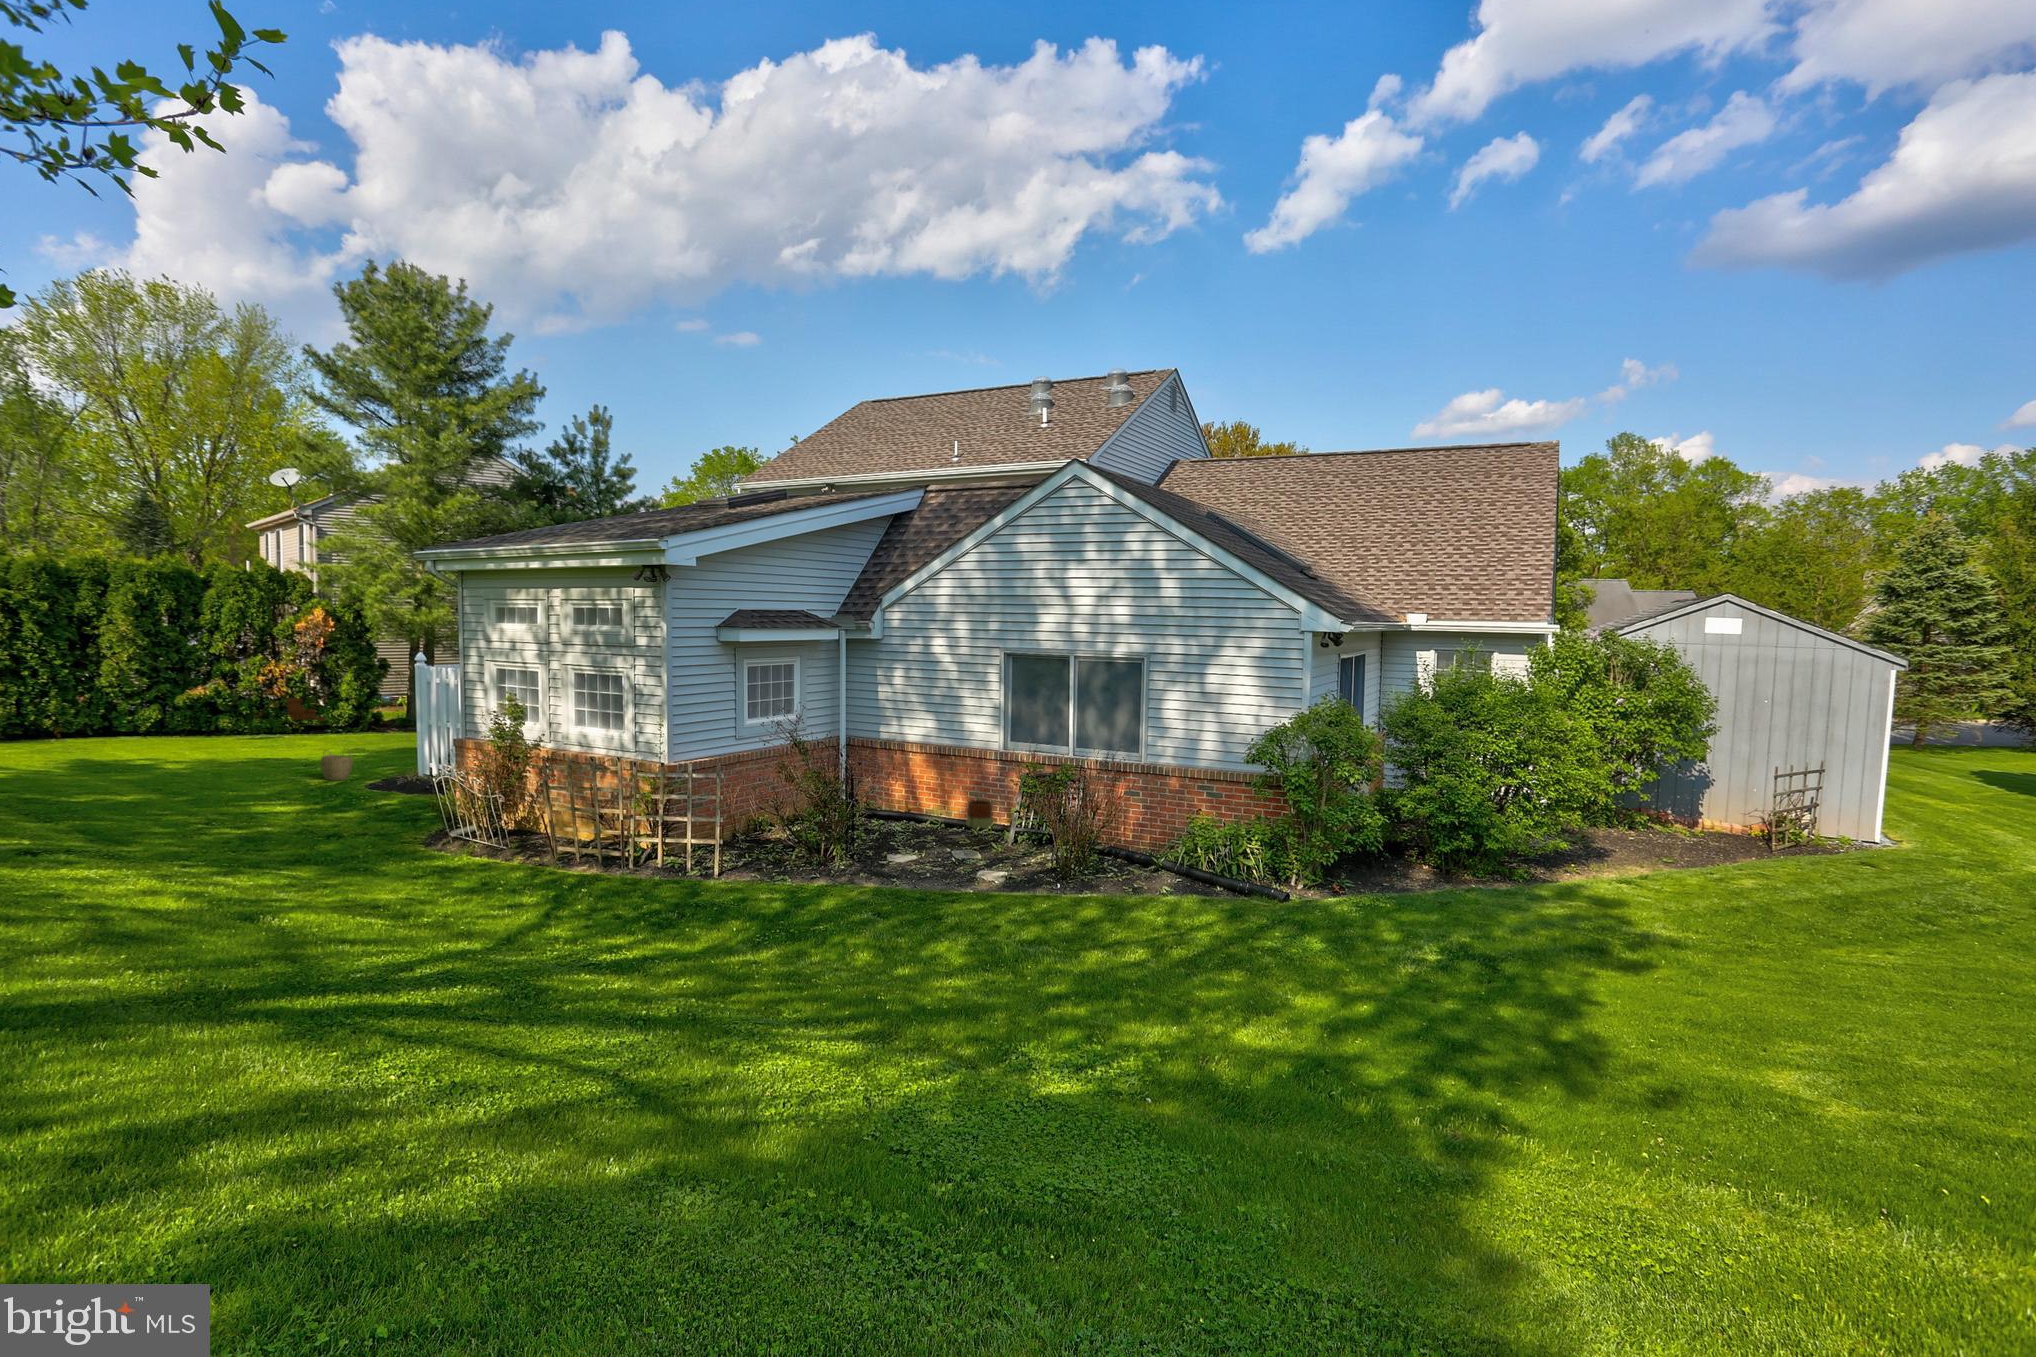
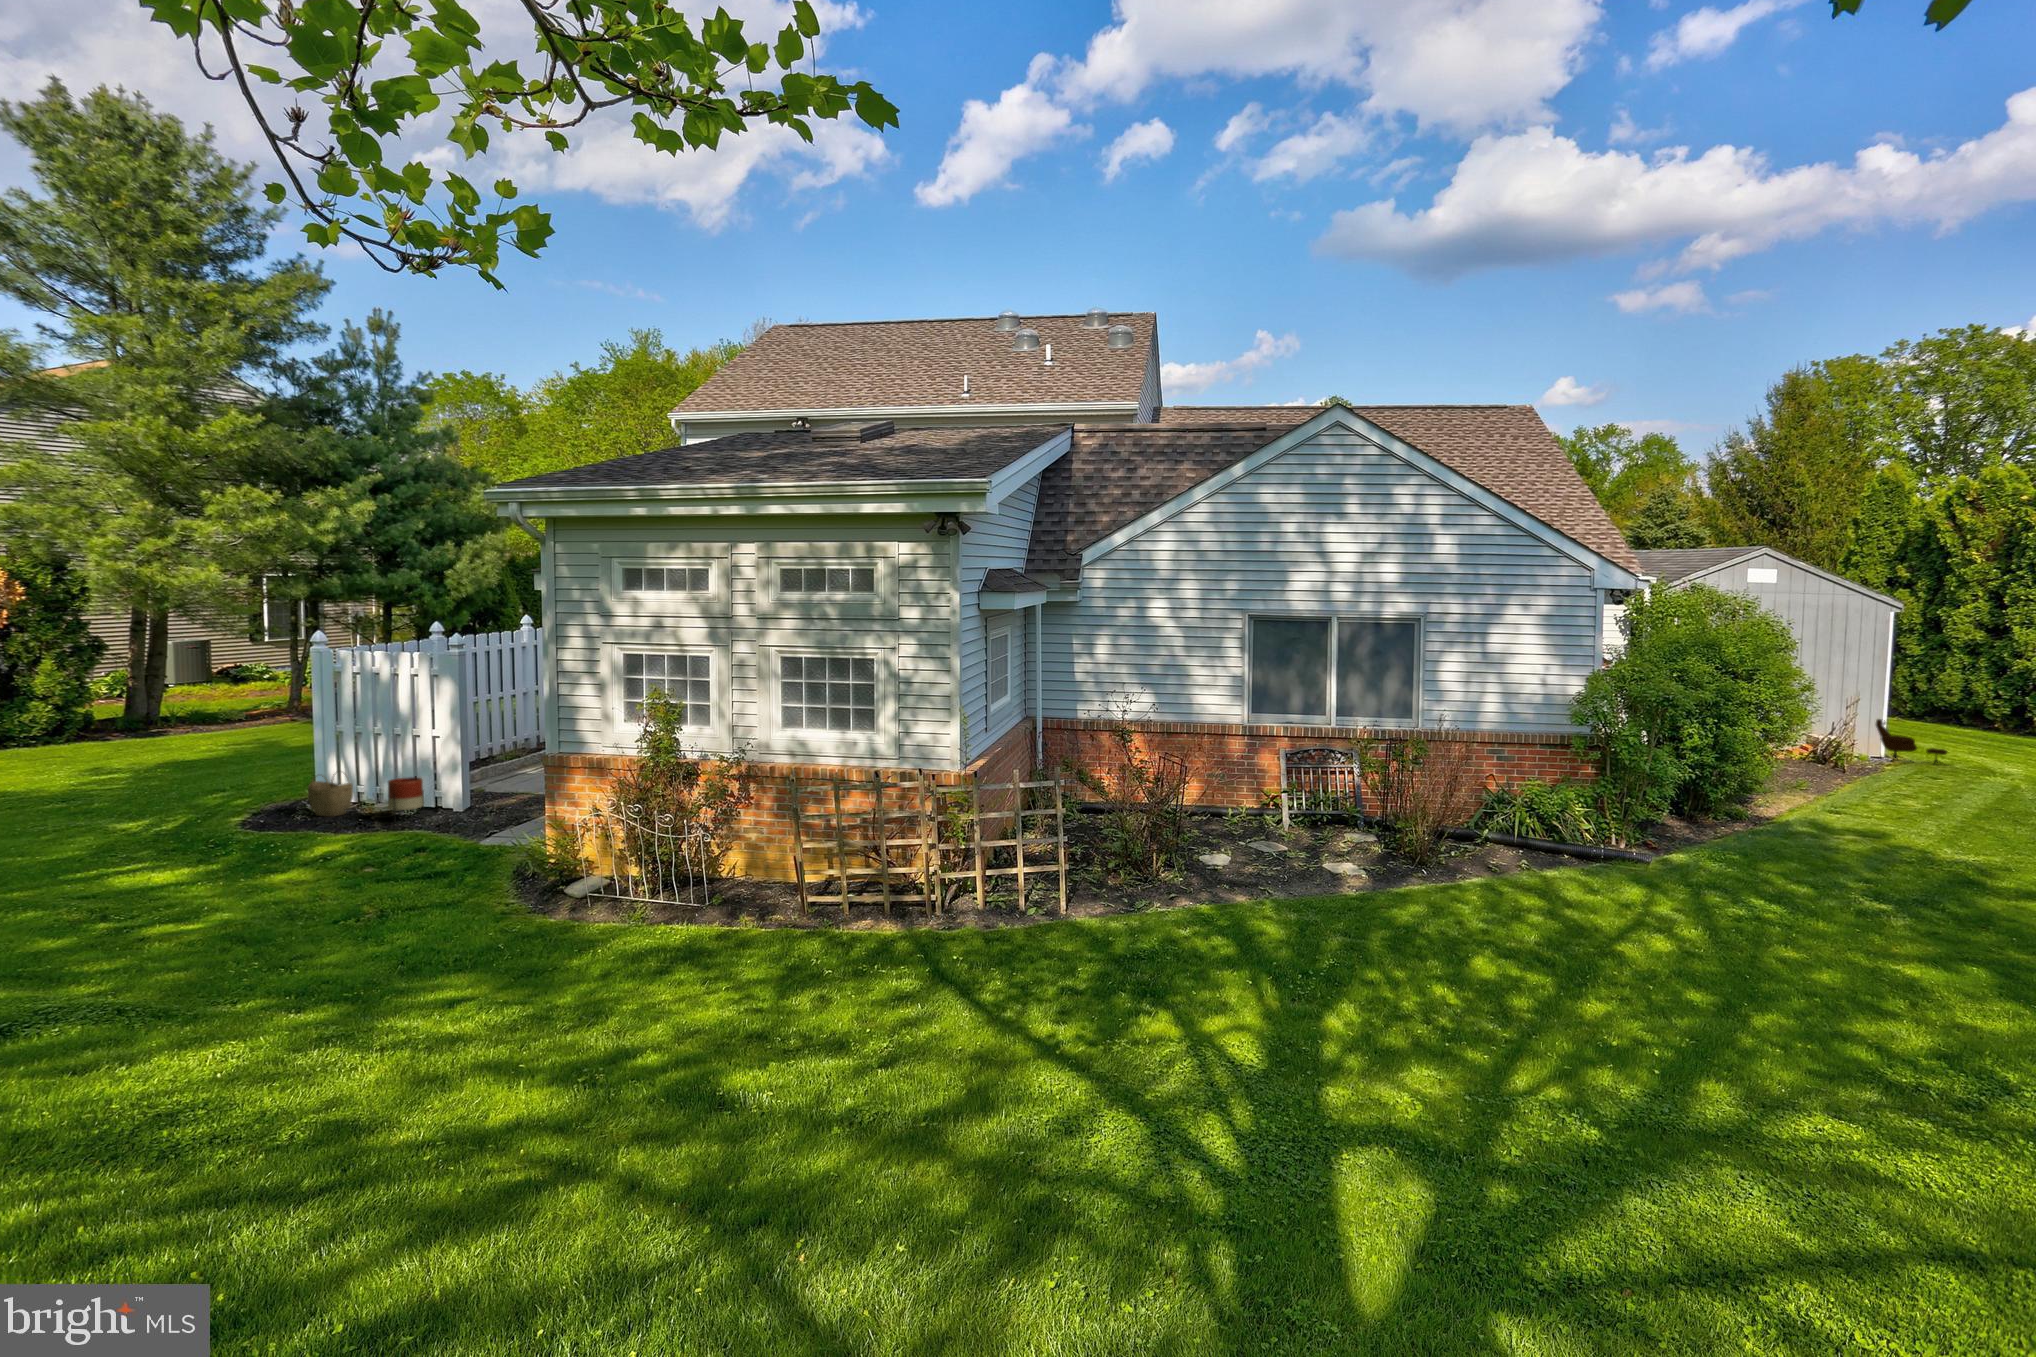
lounge chair: present [286,698,326,727] -> present [1876,719,1947,763]
planter: present [967,800,993,834] -> present [388,777,424,811]

